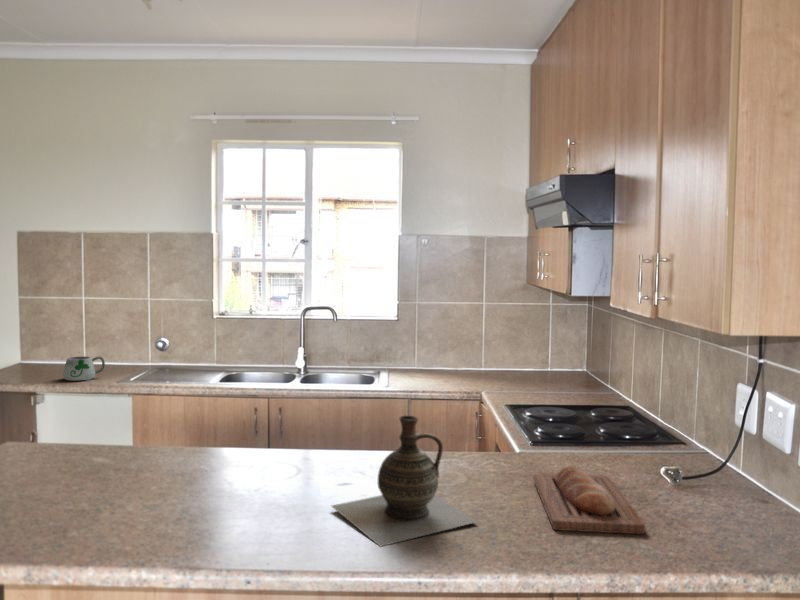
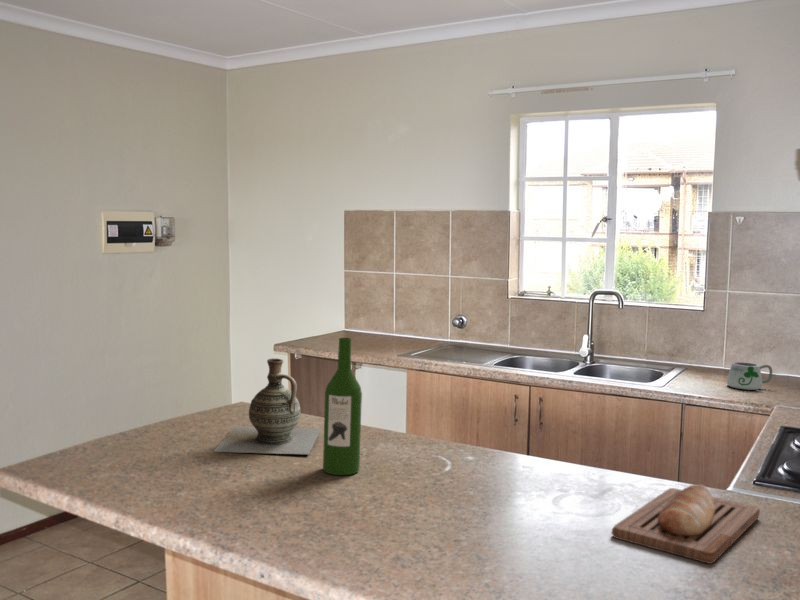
mug: present [63,356,105,381] -> present [727,362,772,390]
wine bottle: none [222,375,265,531] -> present [323,338,362,475]
ceramic jug: present [331,416,476,546] -> present [214,359,321,454]

